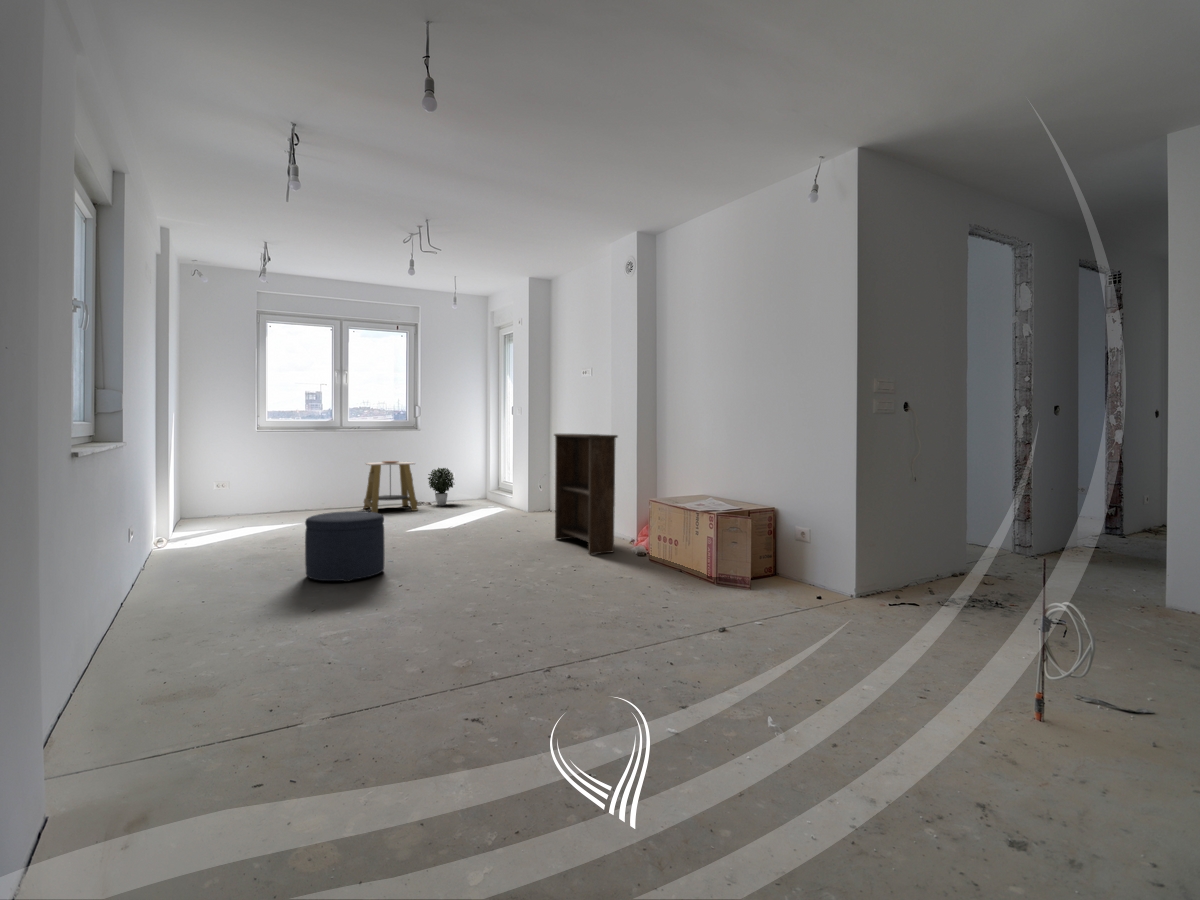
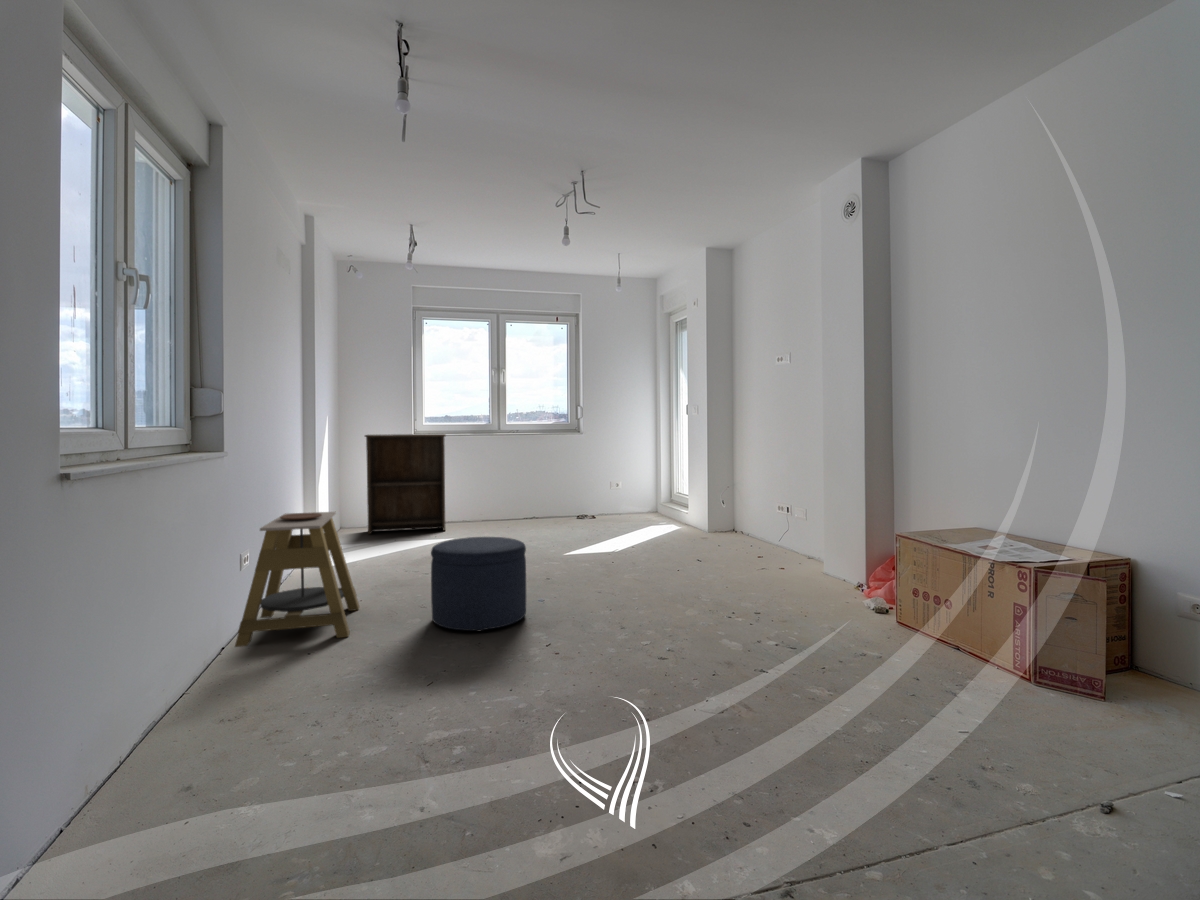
bookshelf: present [554,434,618,554] -> present [365,434,446,534]
side table: present [364,461,418,513] -> present [235,512,359,647]
potted plant: present [428,468,454,505] -> none [590,476,621,520]

